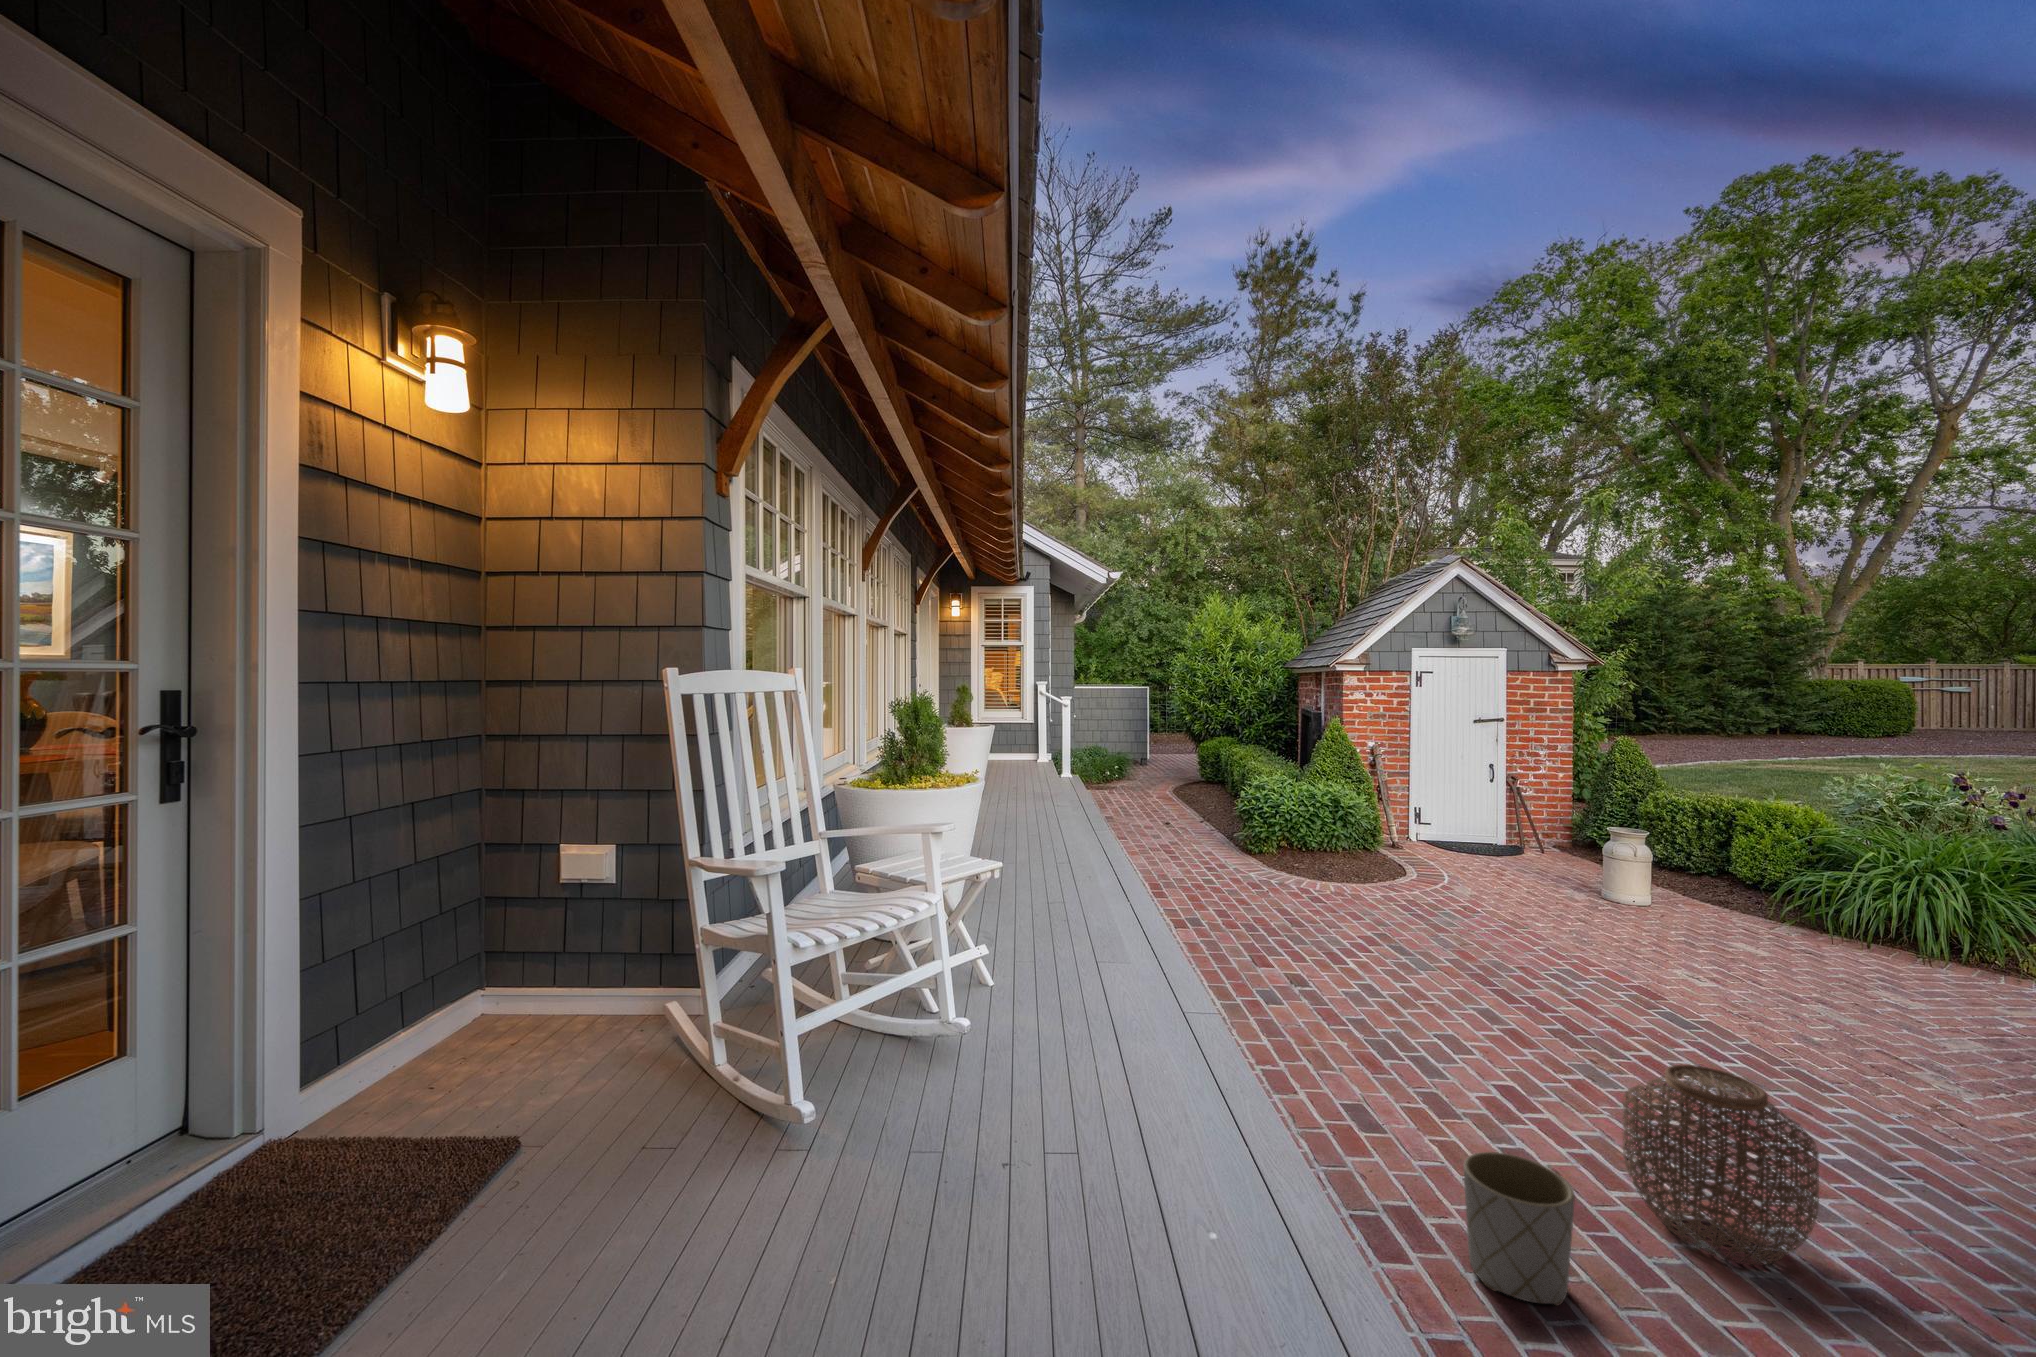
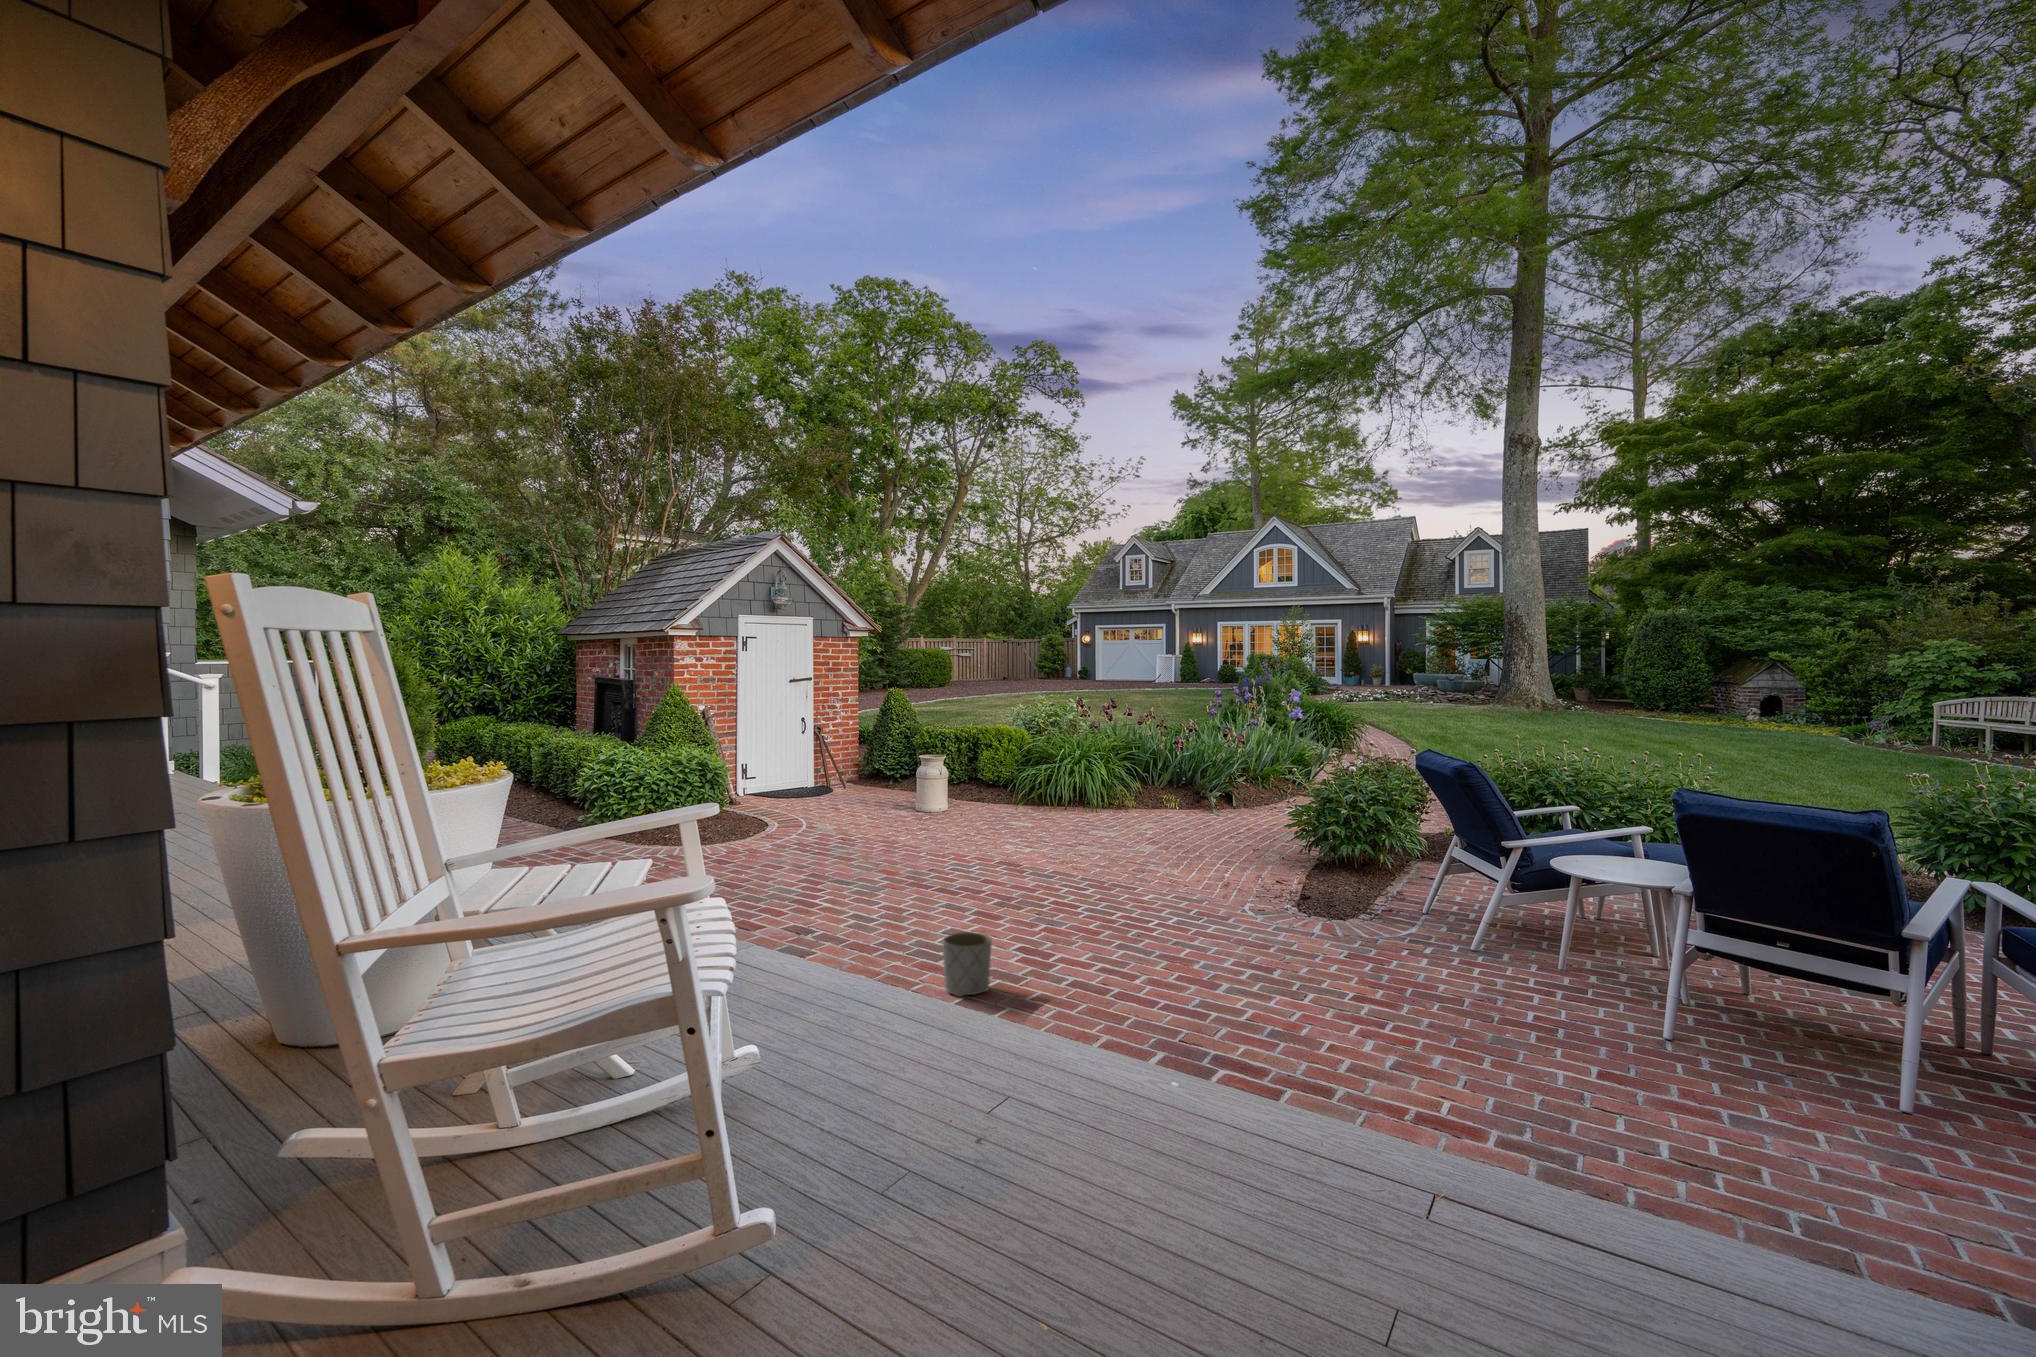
woven basket: present [1623,1065,1819,1265] -> none [989,874,1064,962]

